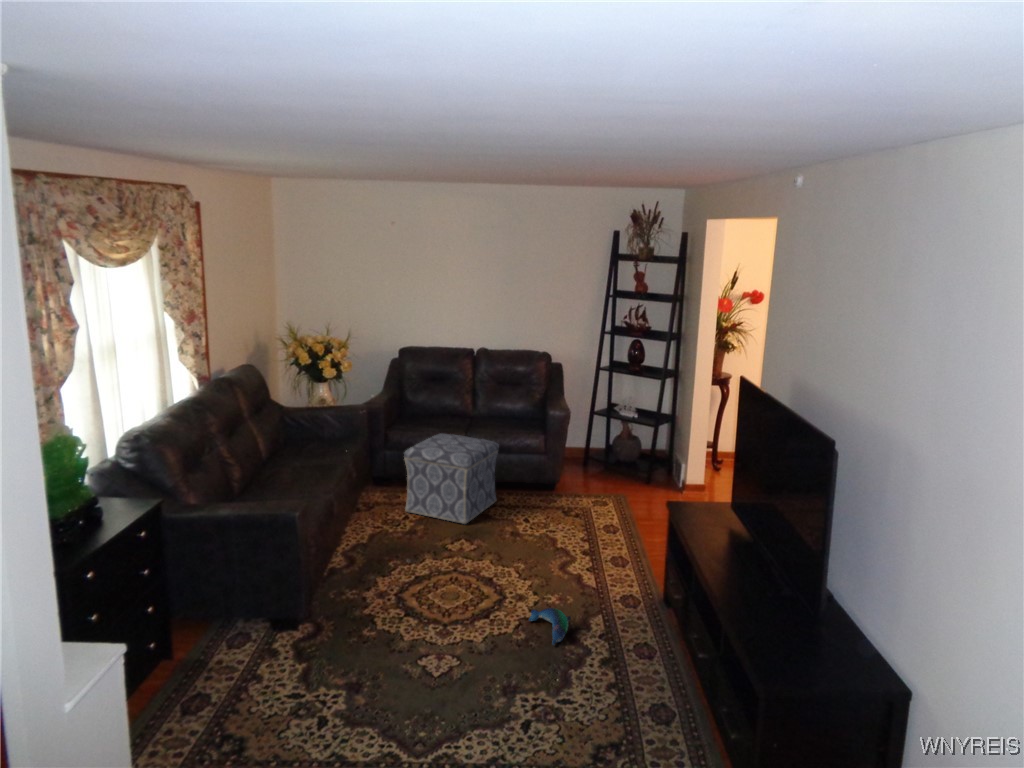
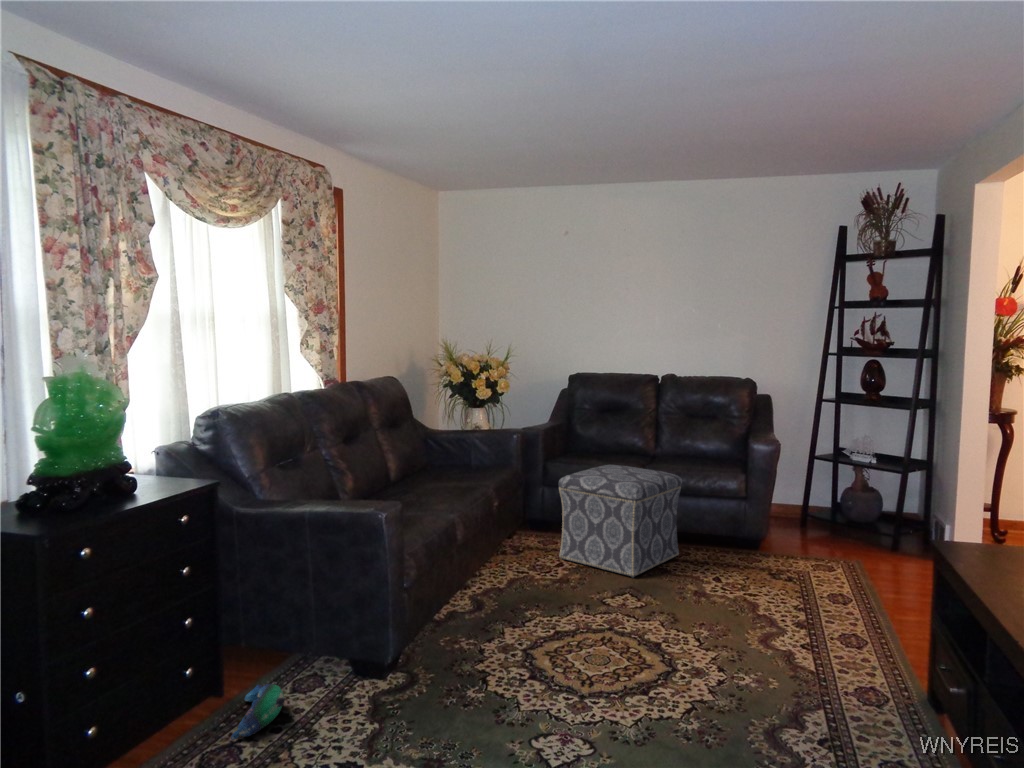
plush toy: present [529,608,571,645] -> present [231,684,286,740]

